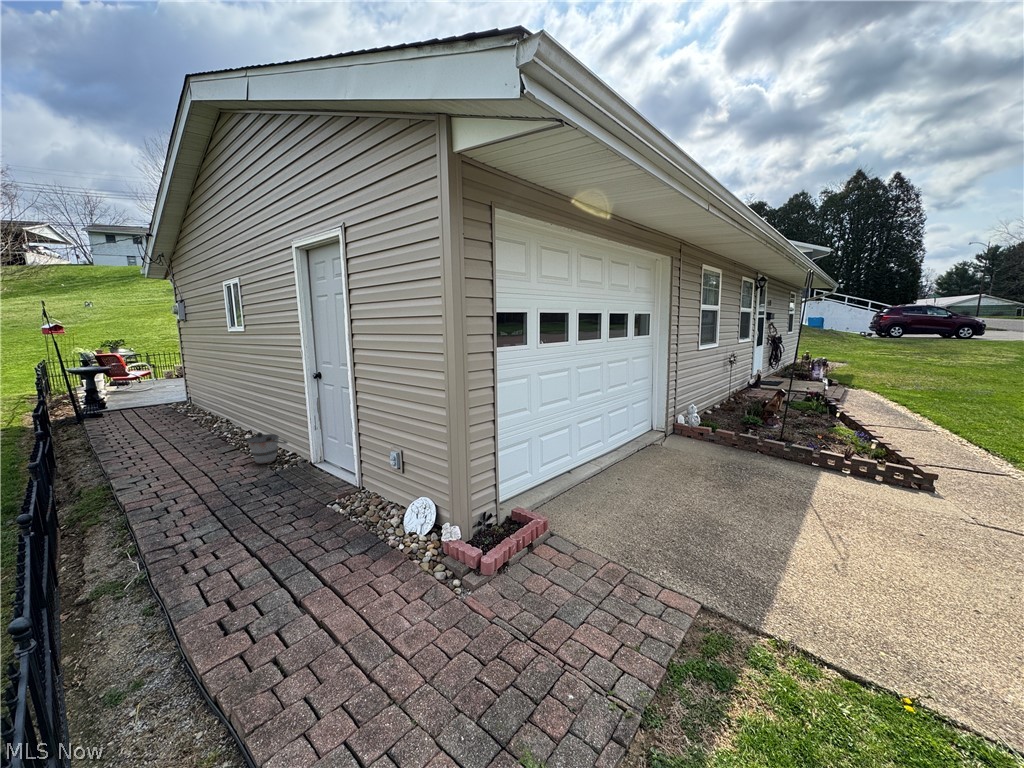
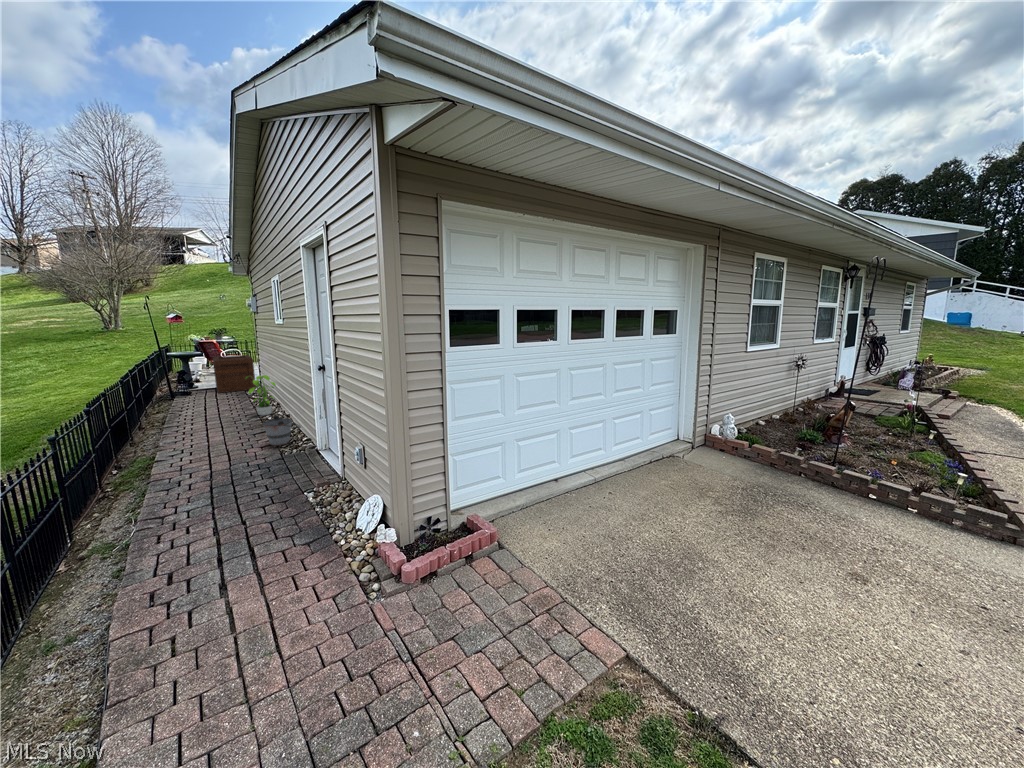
wooden crate: none [147,372,202,415] -> present [213,355,256,393]
potted plant: none [206,389,242,435] -> present [245,375,276,415]

